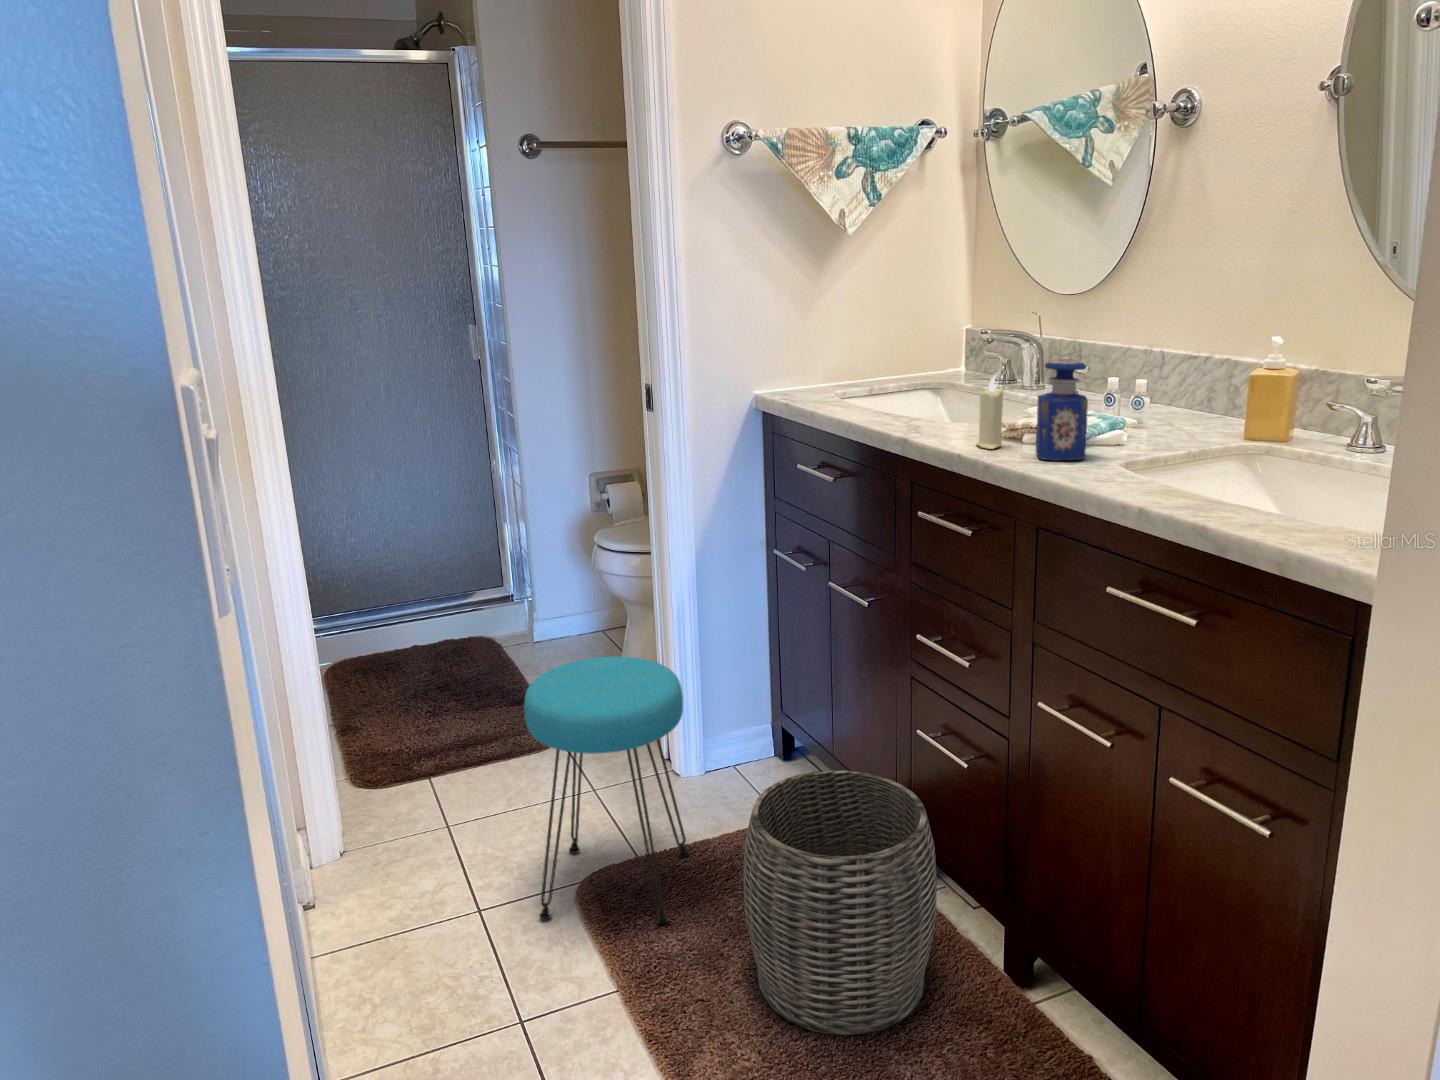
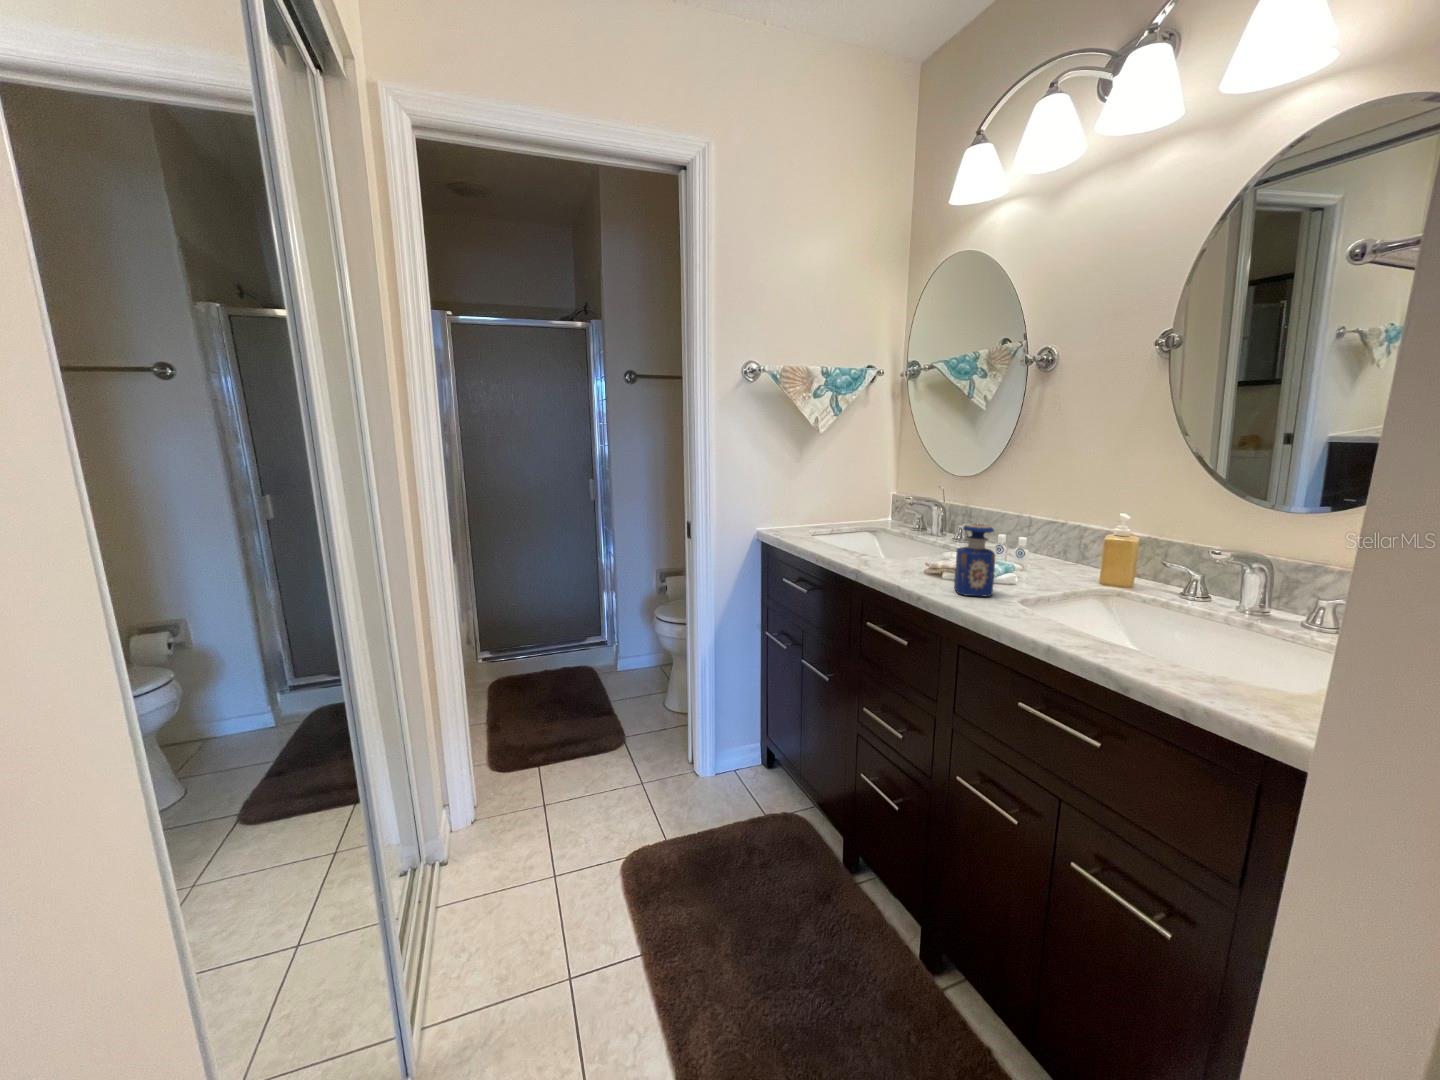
candle: present [976,374,1003,449] -> none [908,531,930,583]
stool: present [524,656,689,924] -> none [592,703,701,901]
woven basket: present [743,770,937,1035] -> none [736,802,876,1022]

